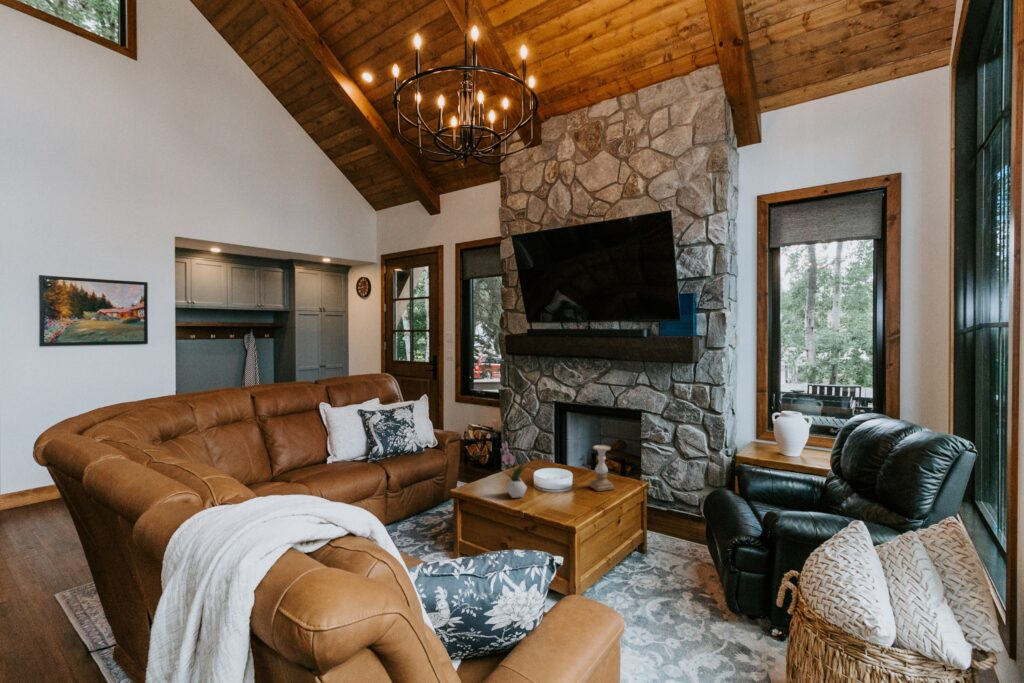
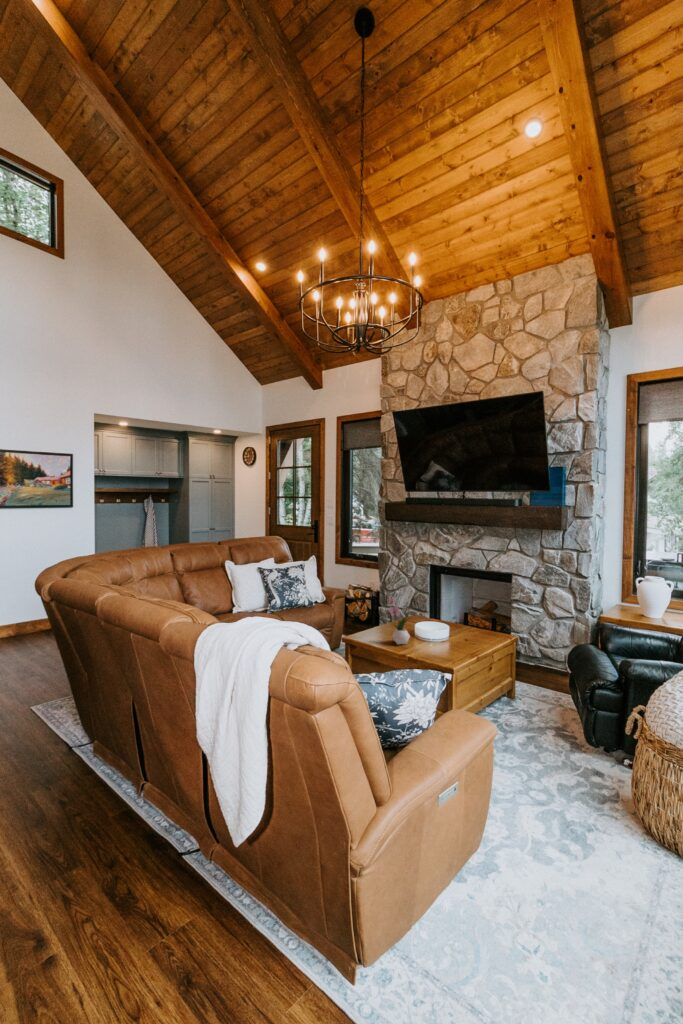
candle holder: present [589,445,614,491] -> none [464,602,487,642]

